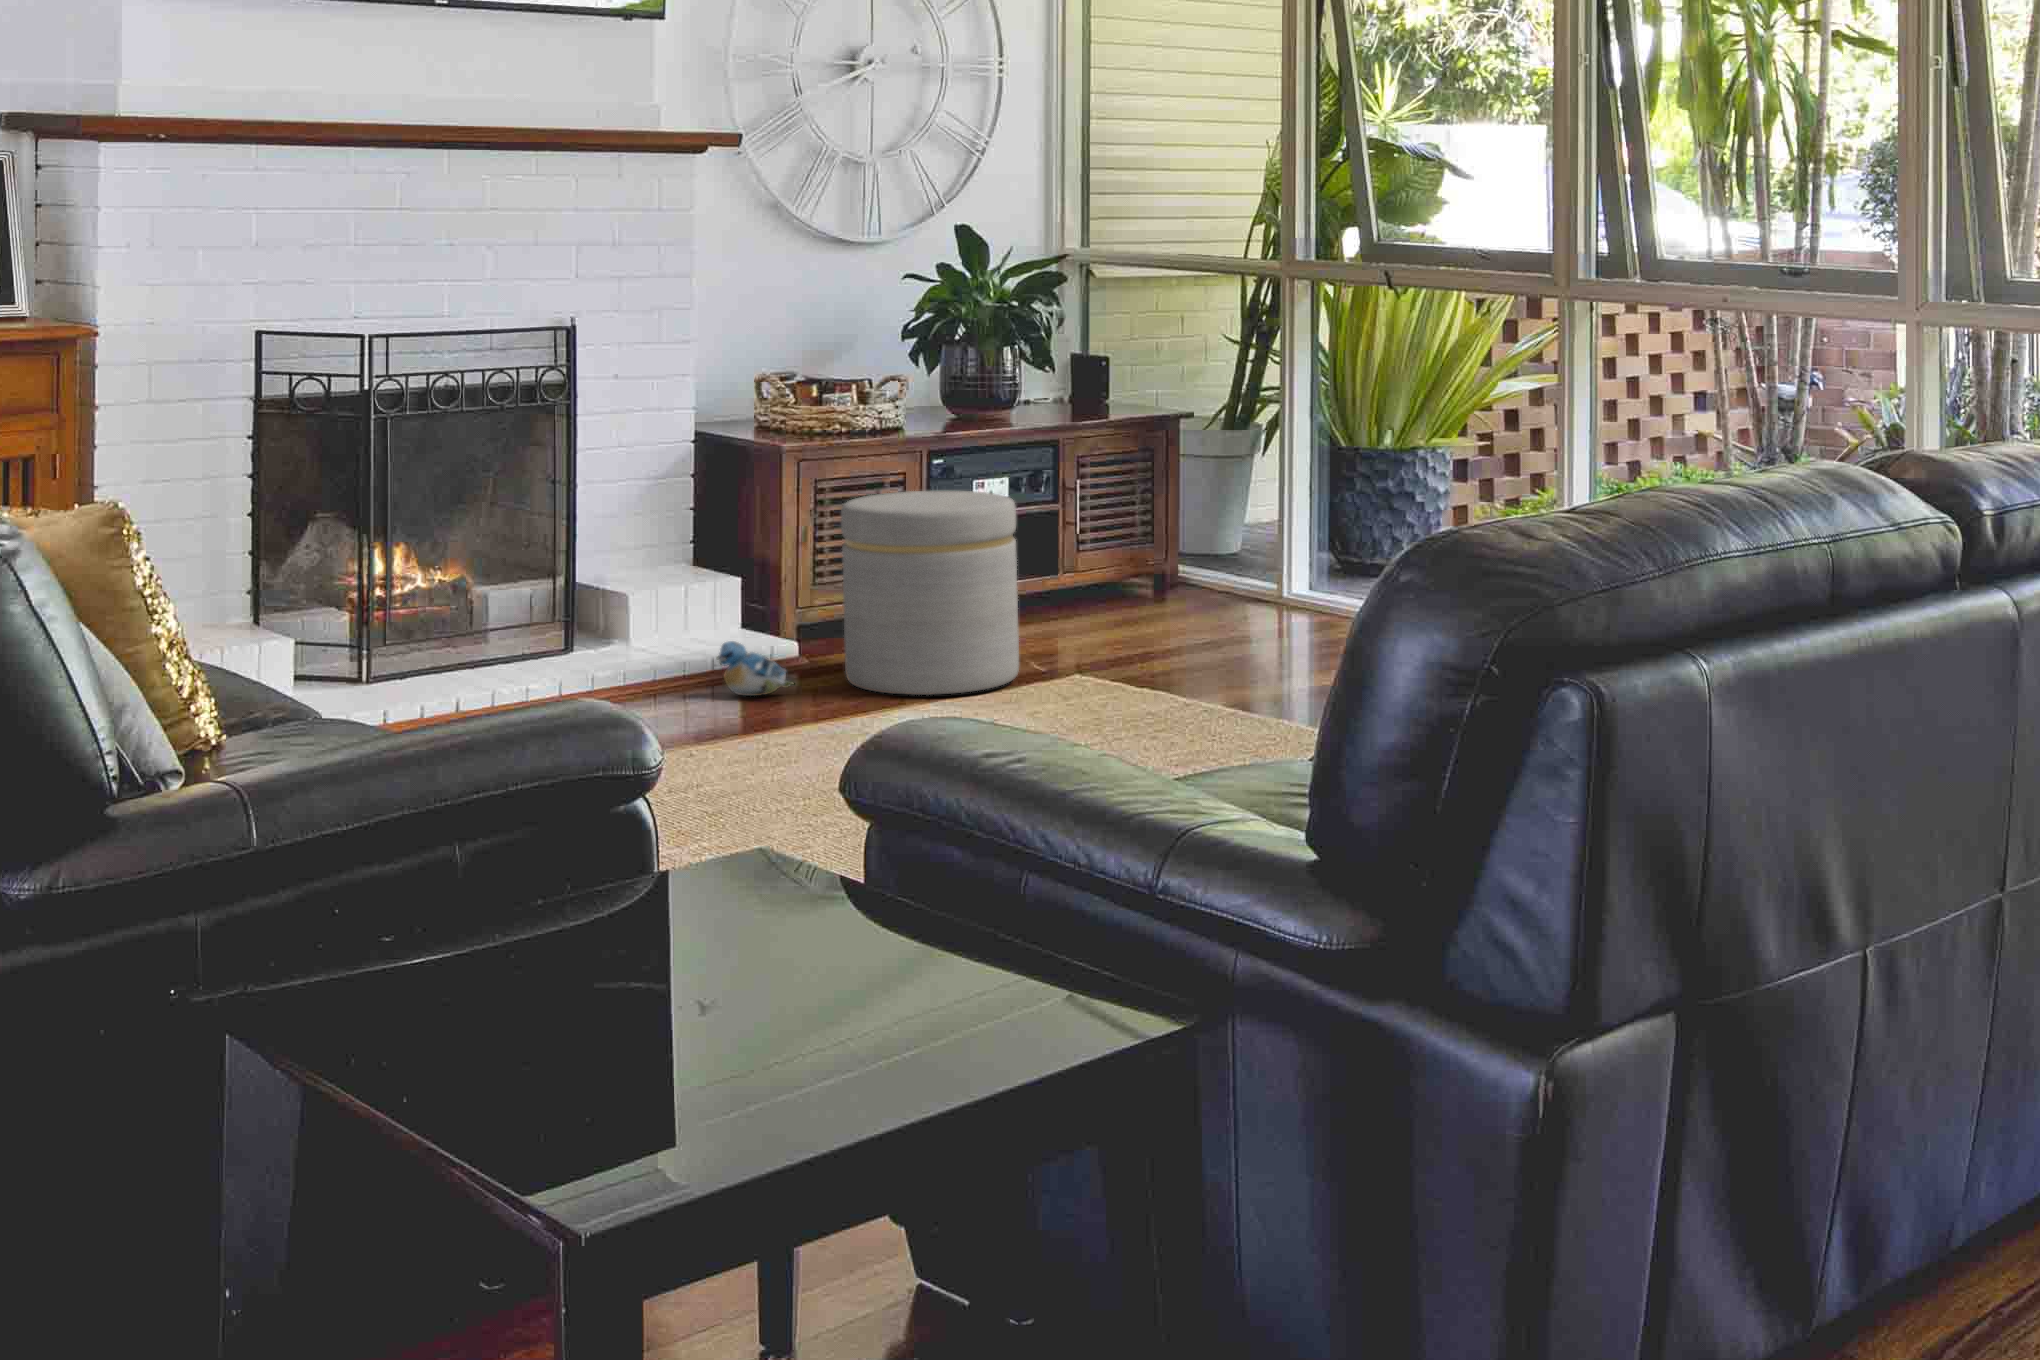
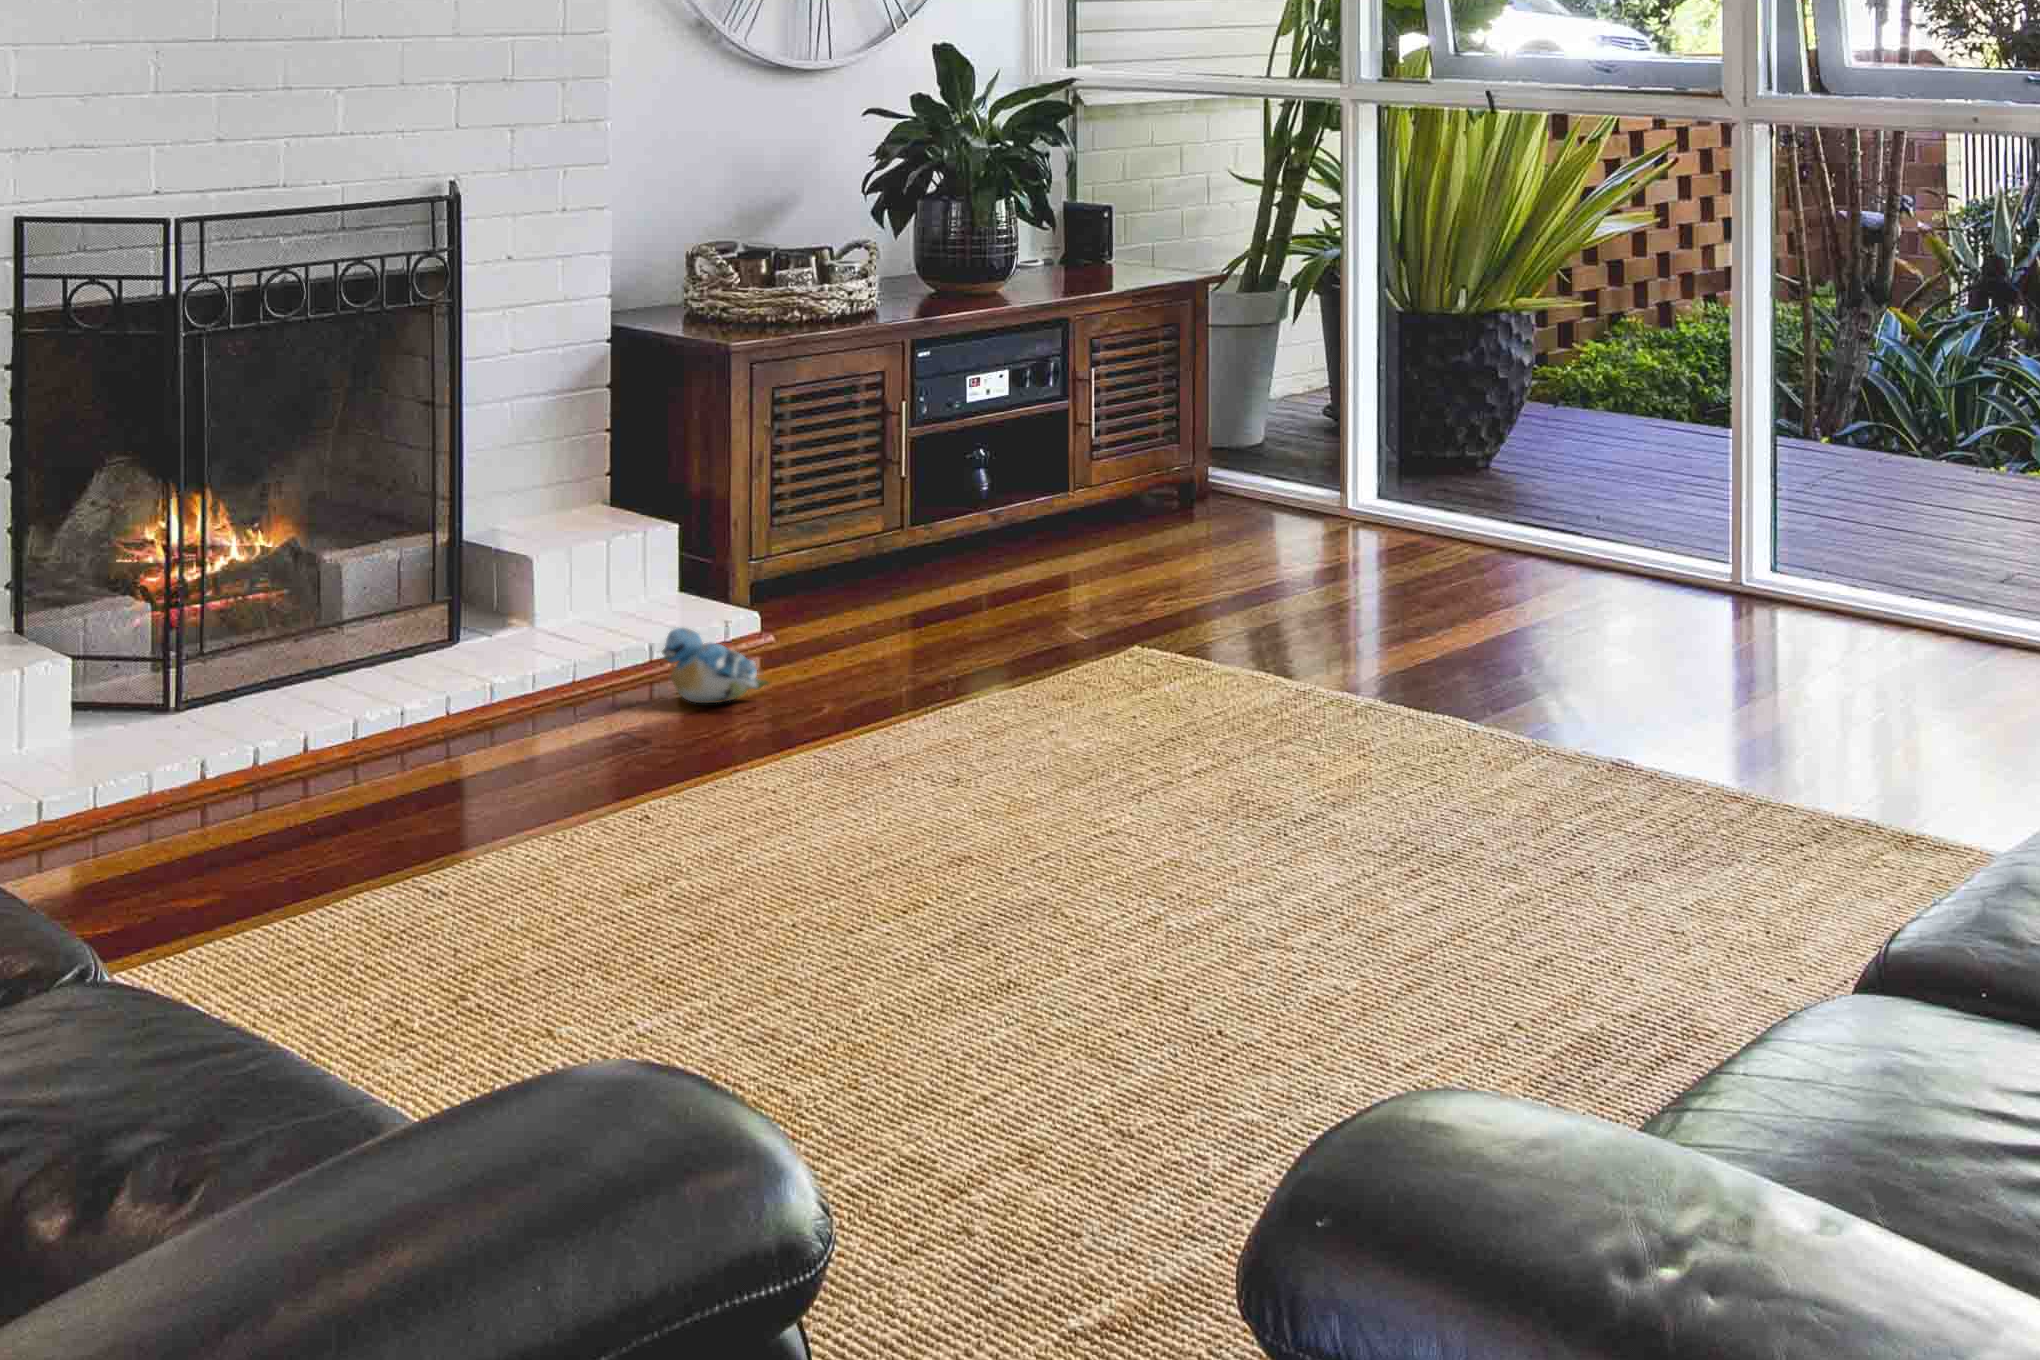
ottoman: present [841,490,1019,695] -> none [821,403,1065,694]

